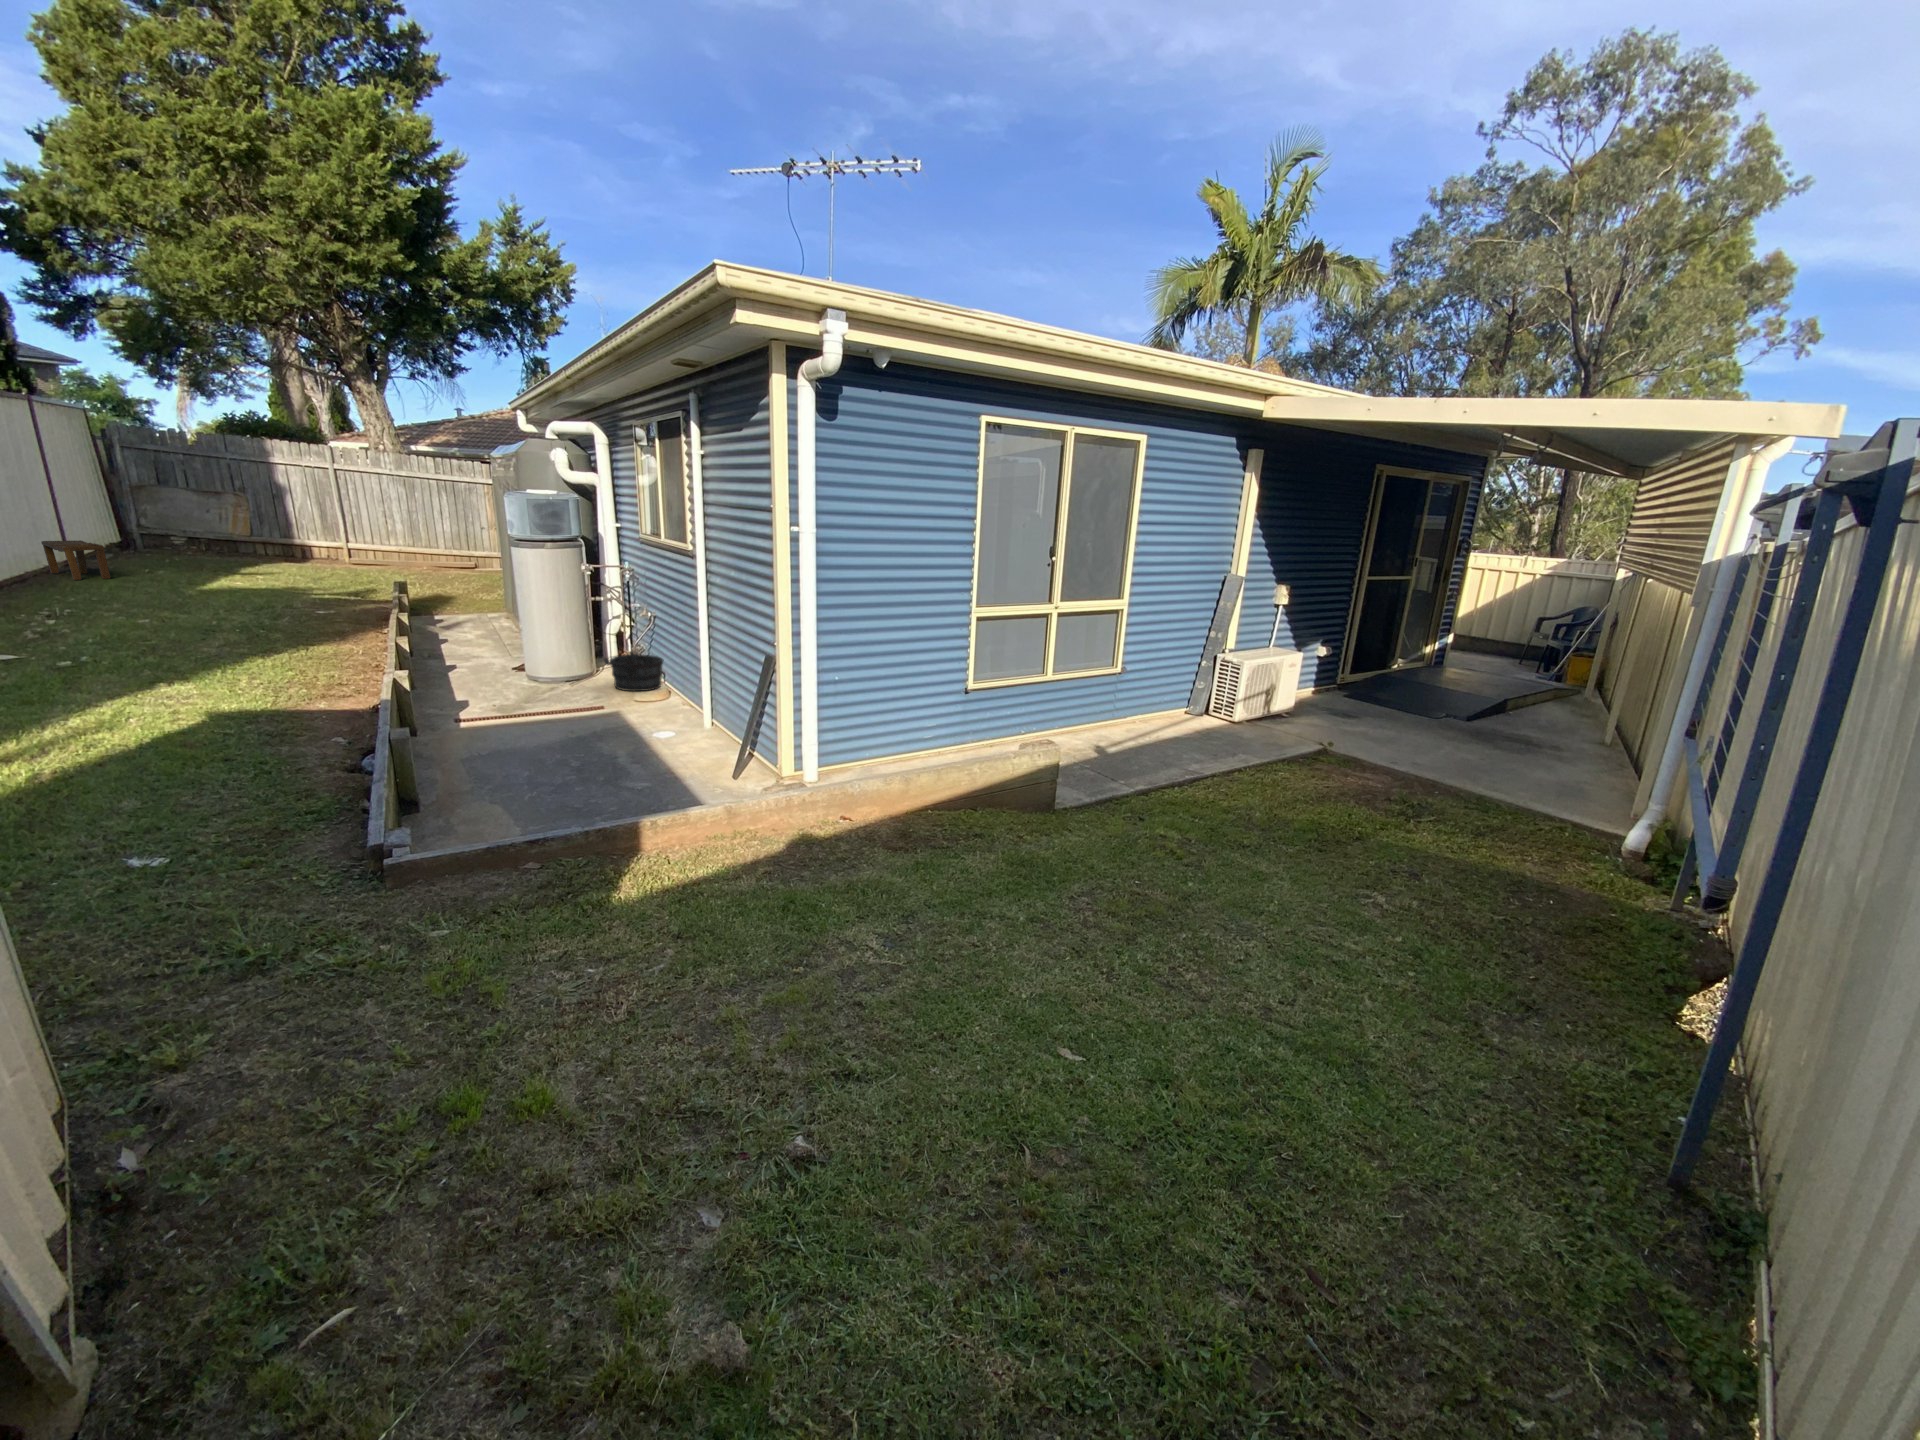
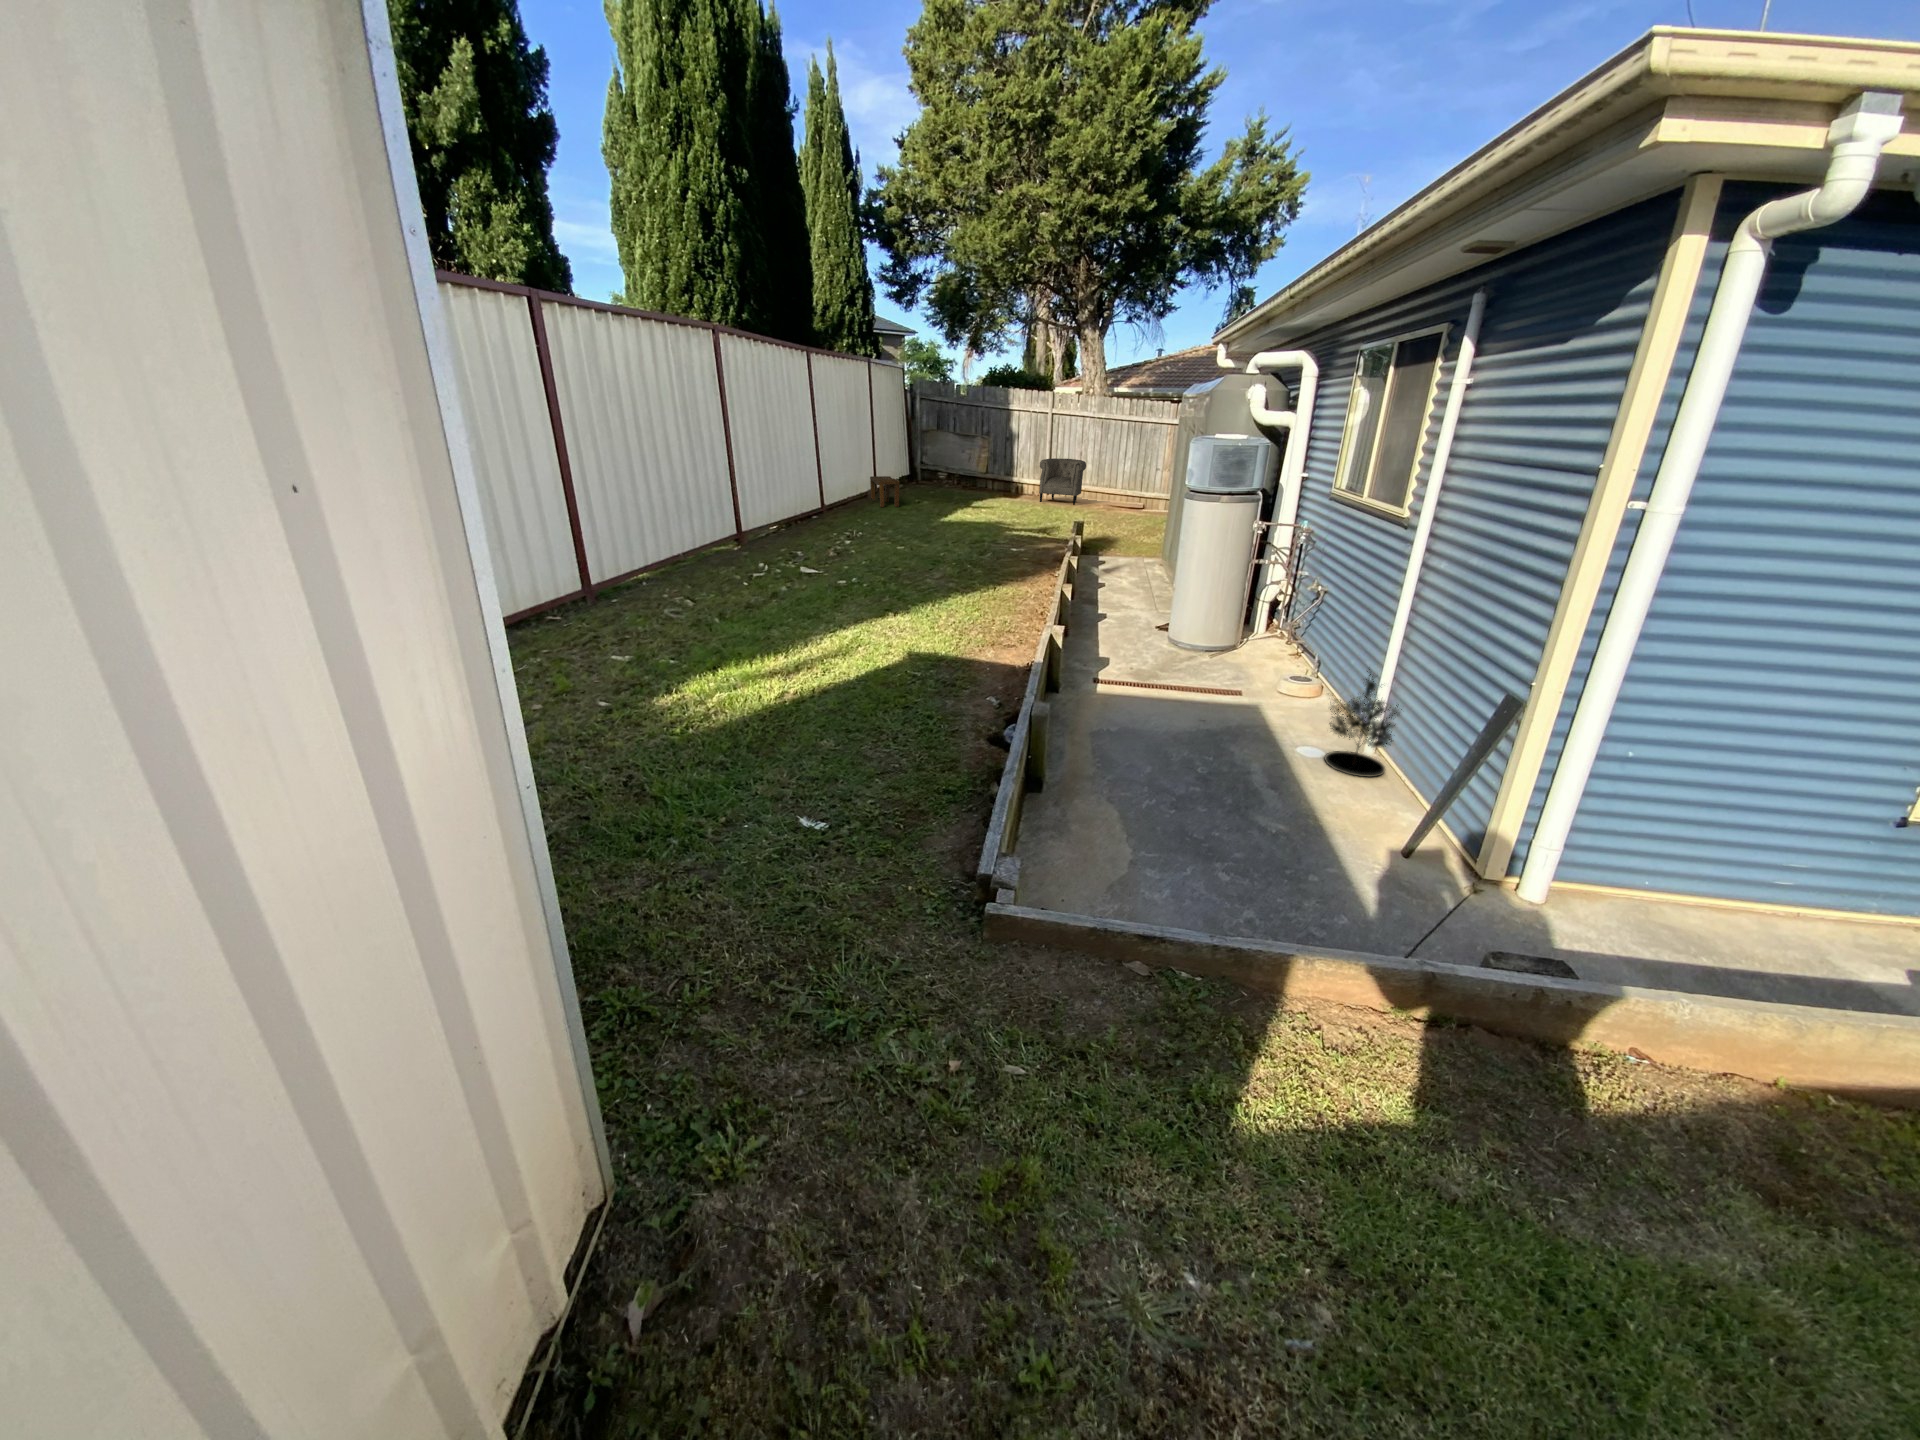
chair: none [332,520,397,568] -> present [1039,458,1086,505]
bucket: present [604,651,664,691] -> none [1254,633,1325,687]
potted tree: none [662,657,718,738] -> present [1325,669,1402,777]

